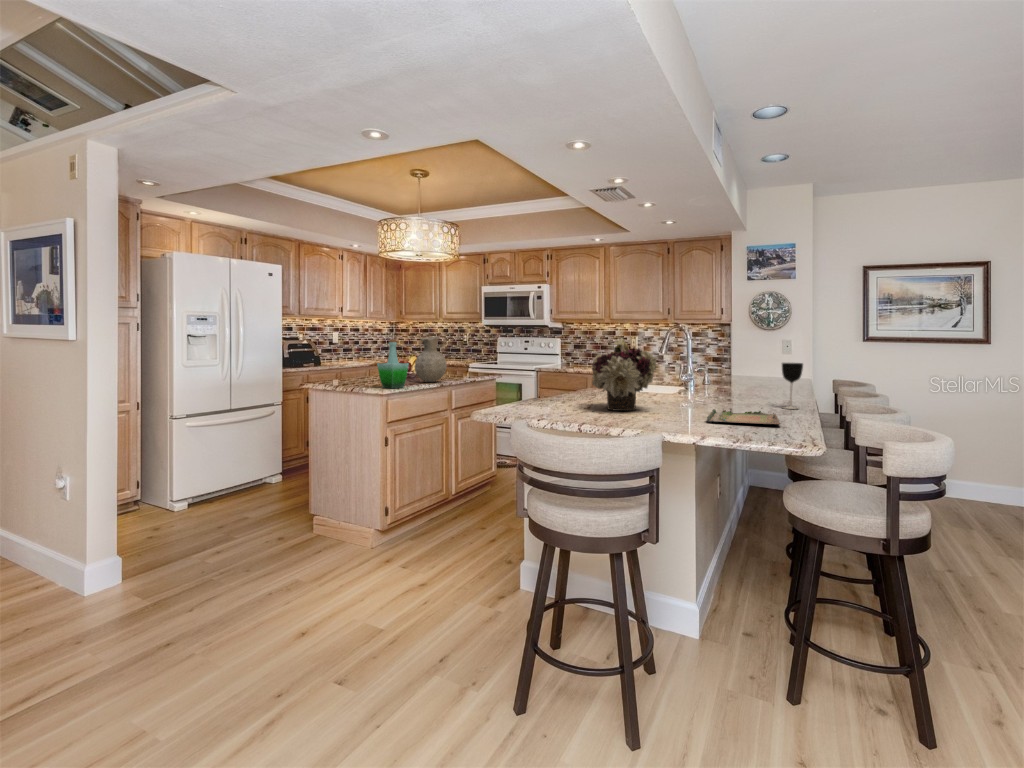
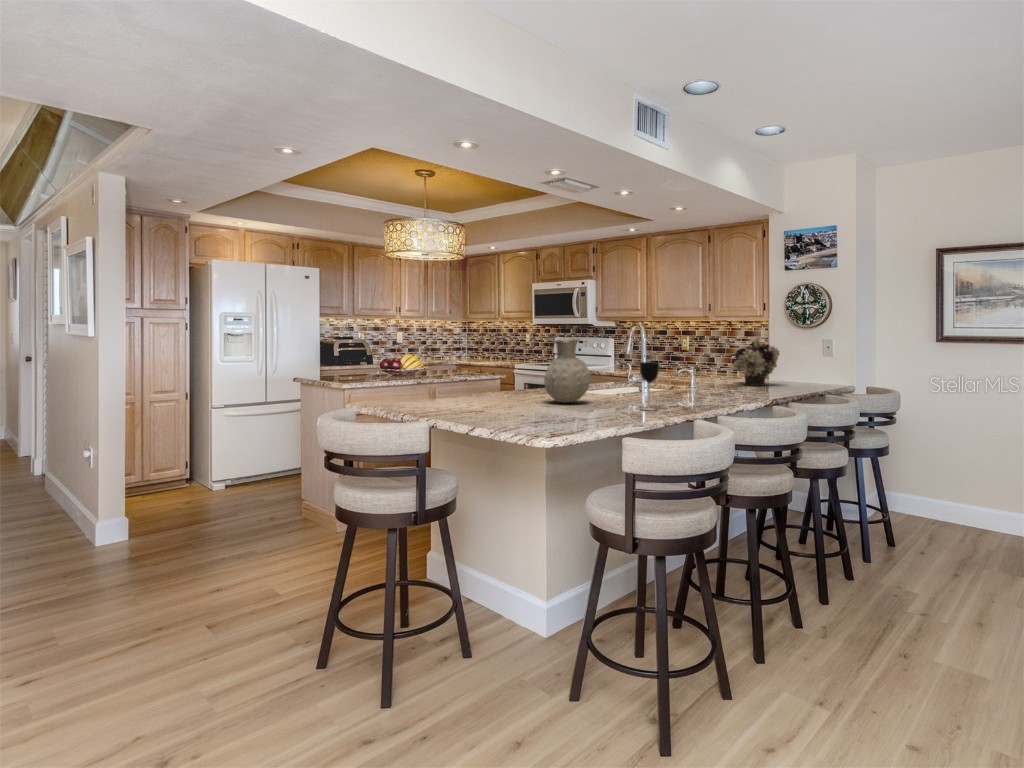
vase: present [414,337,447,382] -> present [544,338,590,403]
flower arrangement: present [592,338,656,411] -> present [734,337,779,386]
bottle: present [377,339,409,388] -> none [342,338,369,383]
tray: present [707,409,780,424] -> none [496,404,590,420]

